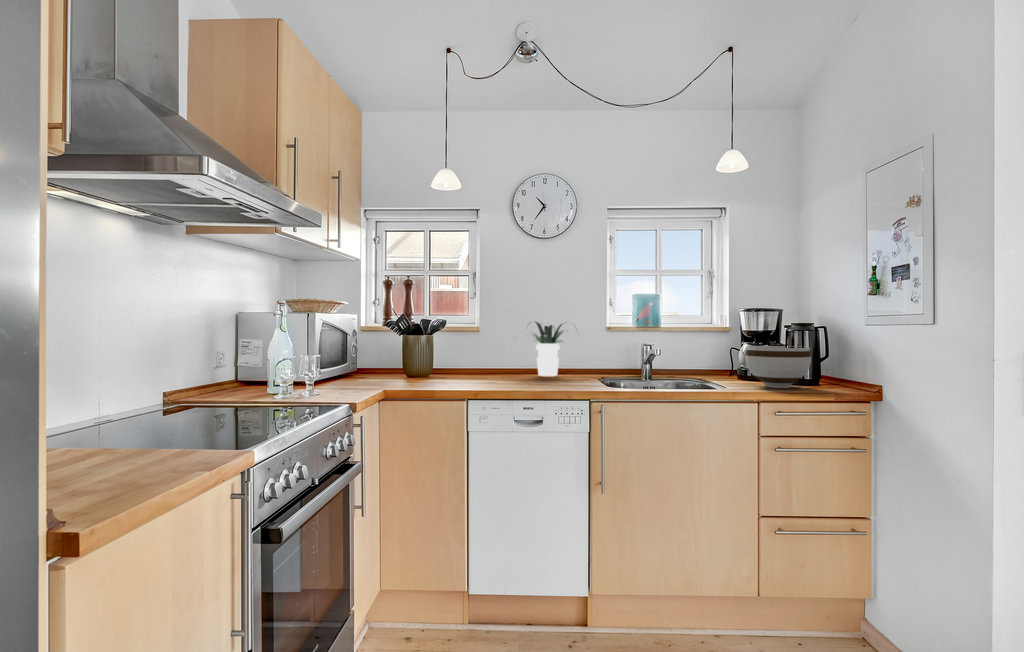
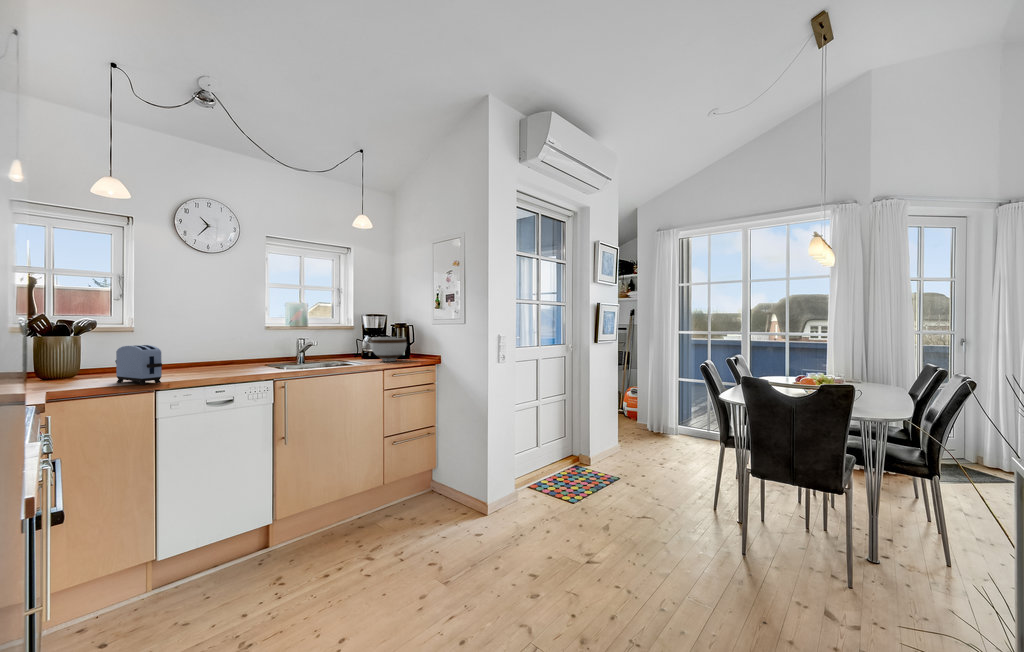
potted plant: present [533,322,565,376] -> none [176,322,246,367]
toaster: none [447,347,474,391] -> present [115,345,162,385]

